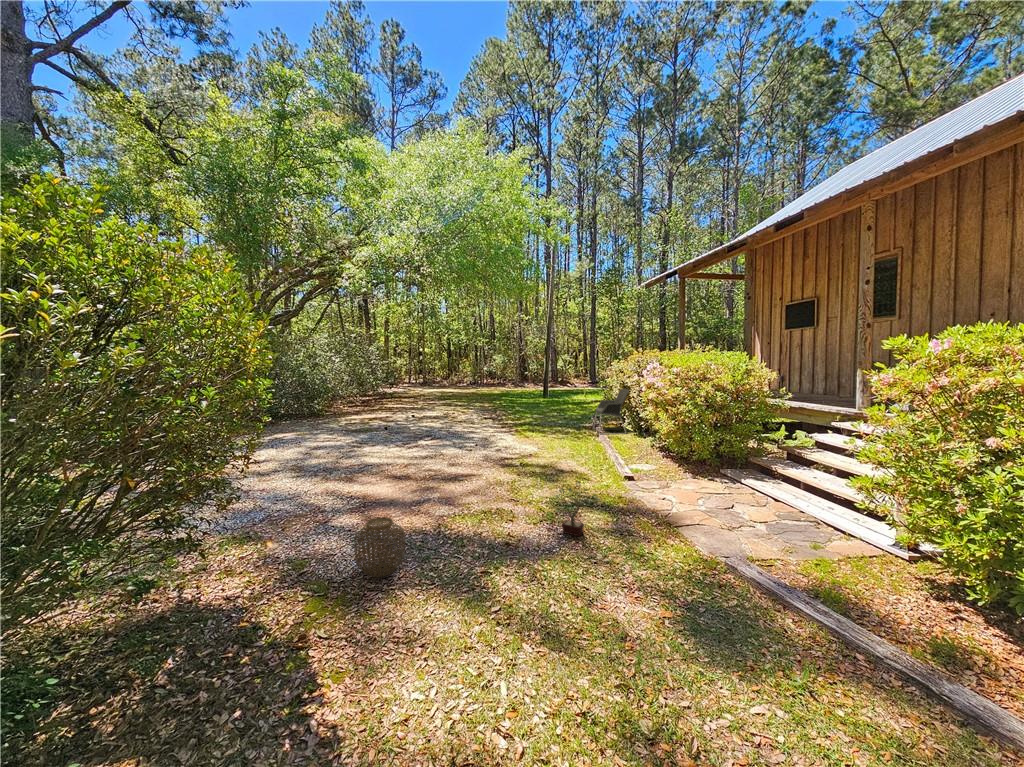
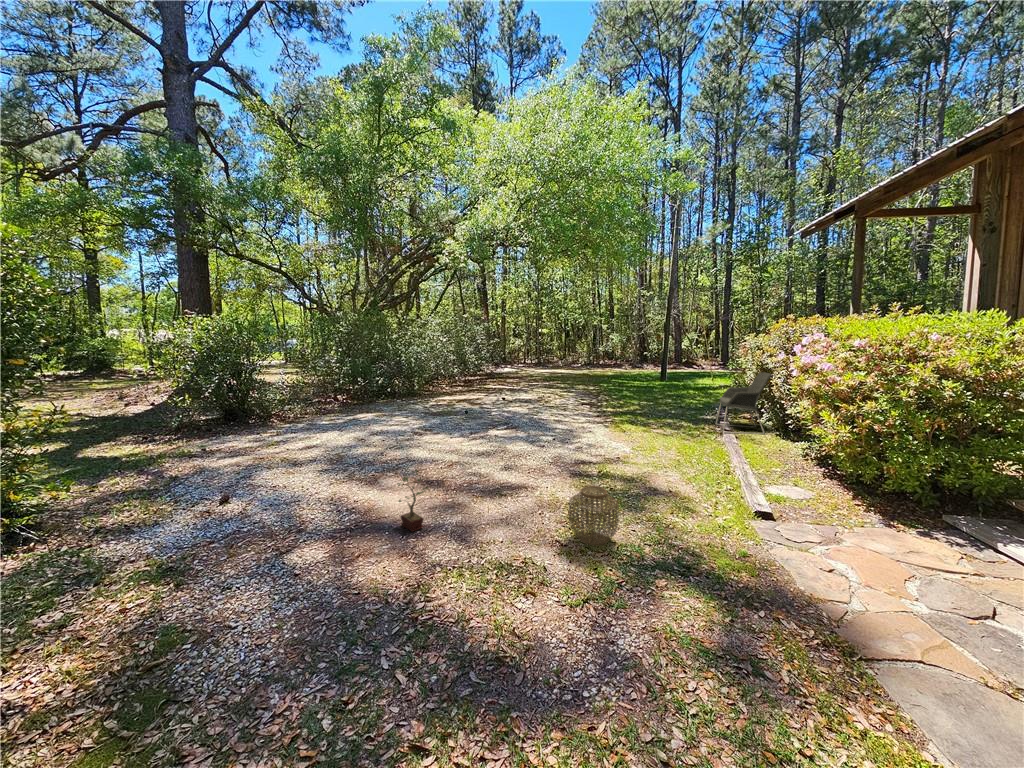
potted plant: present [556,481,600,536] -> present [398,469,427,532]
woven basket: present [354,517,405,577] -> present [569,486,619,546]

